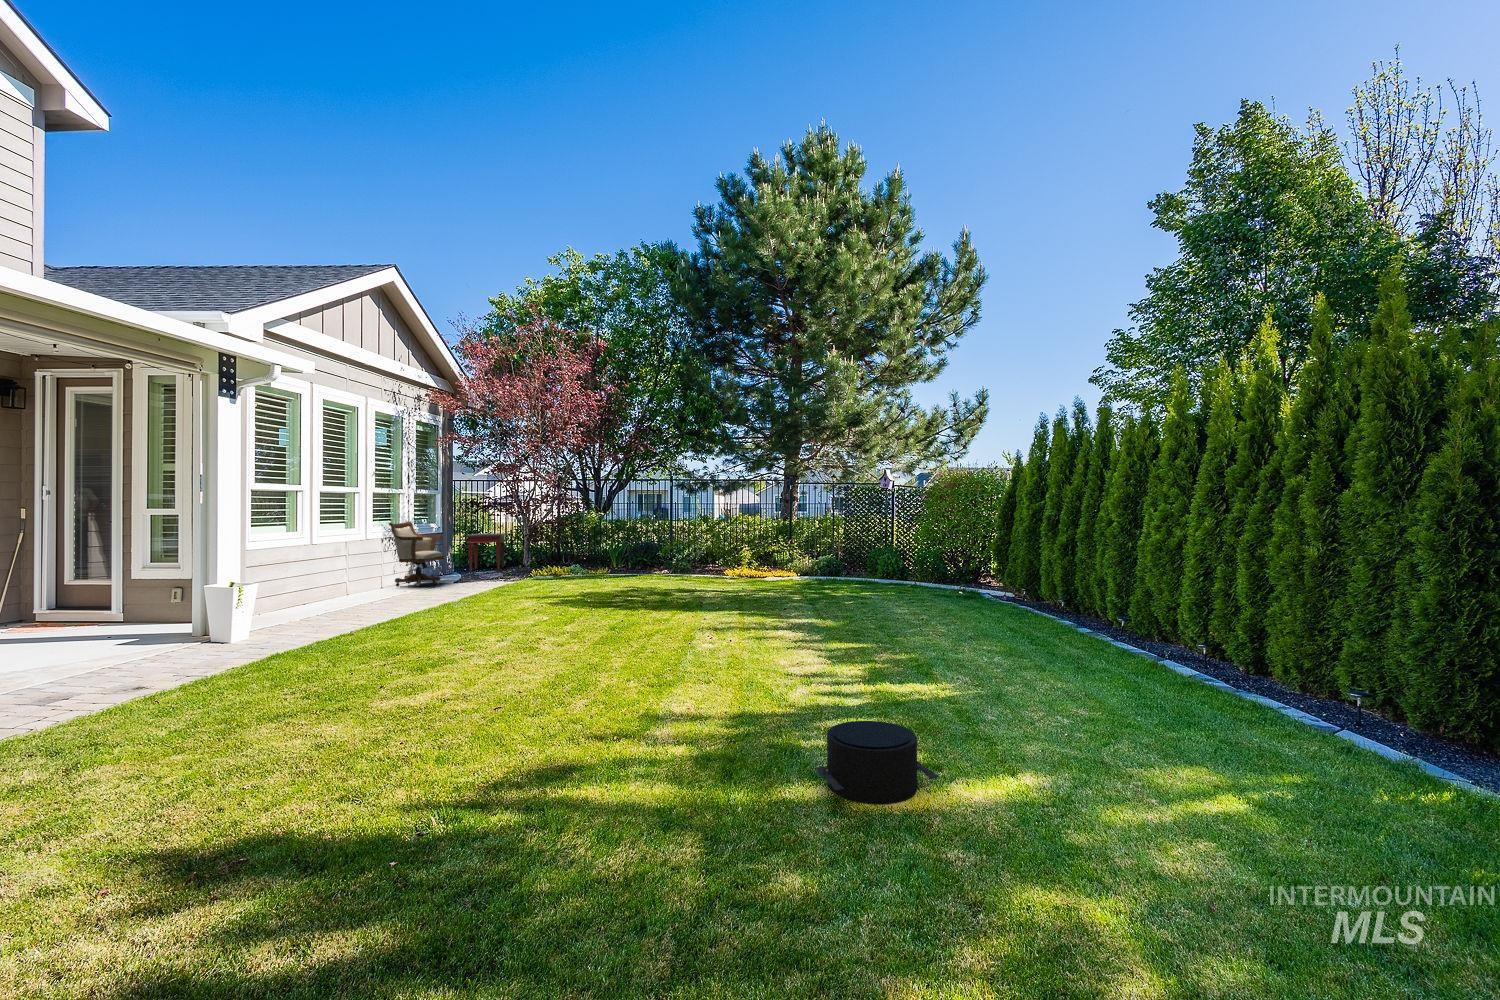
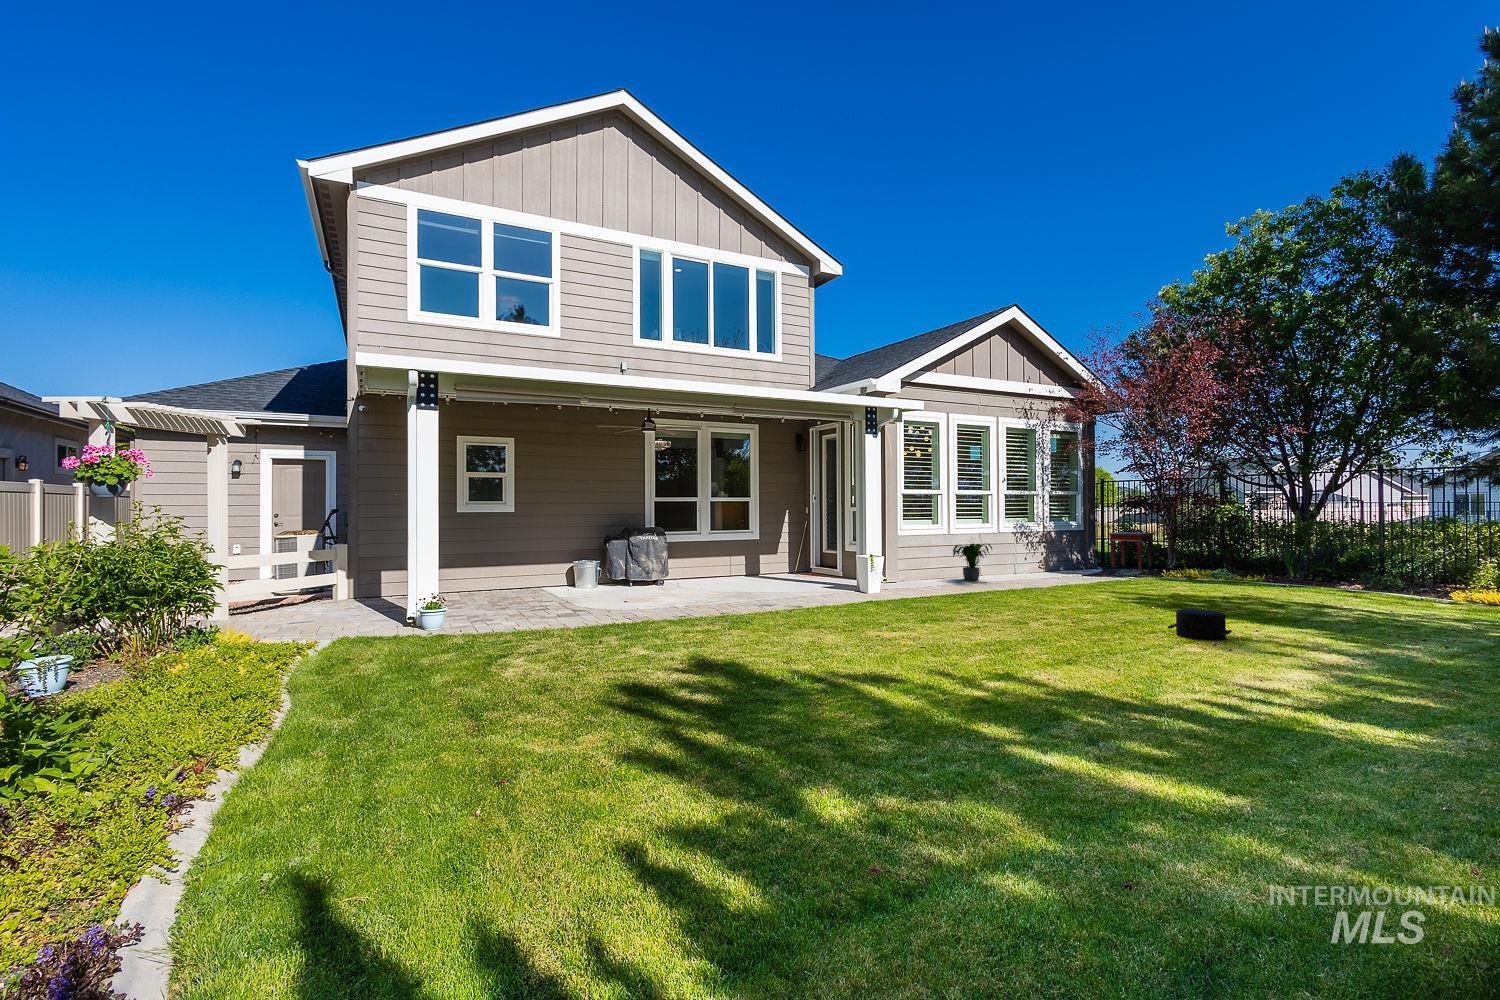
chair: present [389,521,444,587] -> none [1018,518,1067,575]
potted plant: none [320,554,376,603] -> present [953,543,992,580]
pouf: present [816,721,939,804] -> present [1168,609,1232,640]

